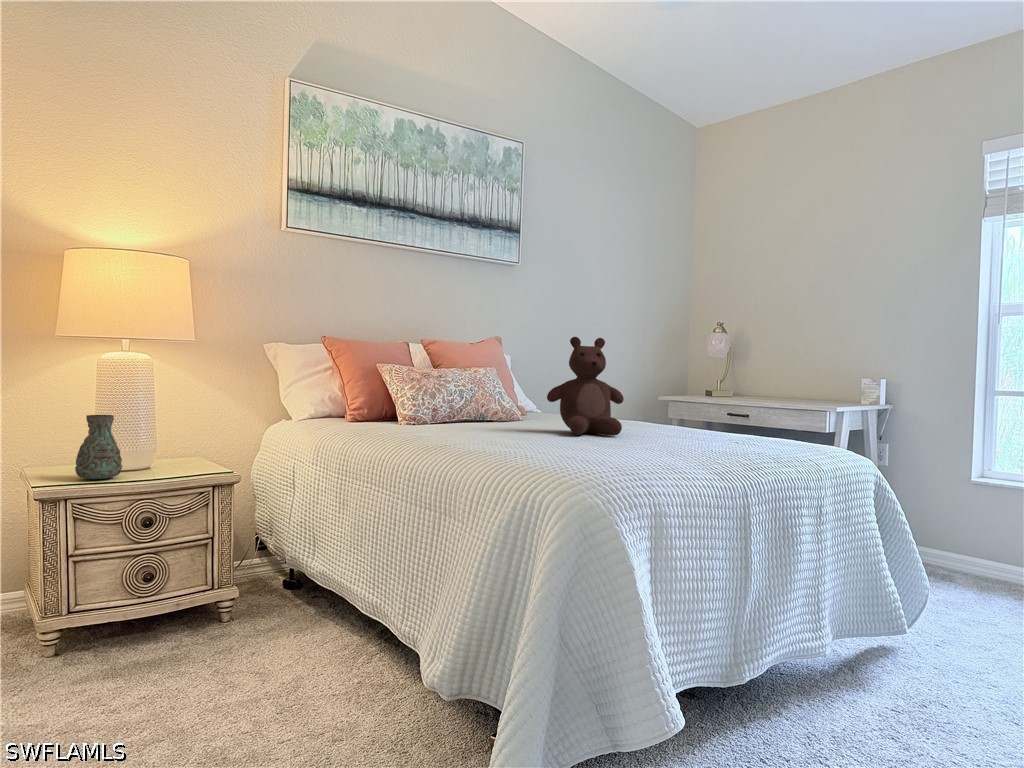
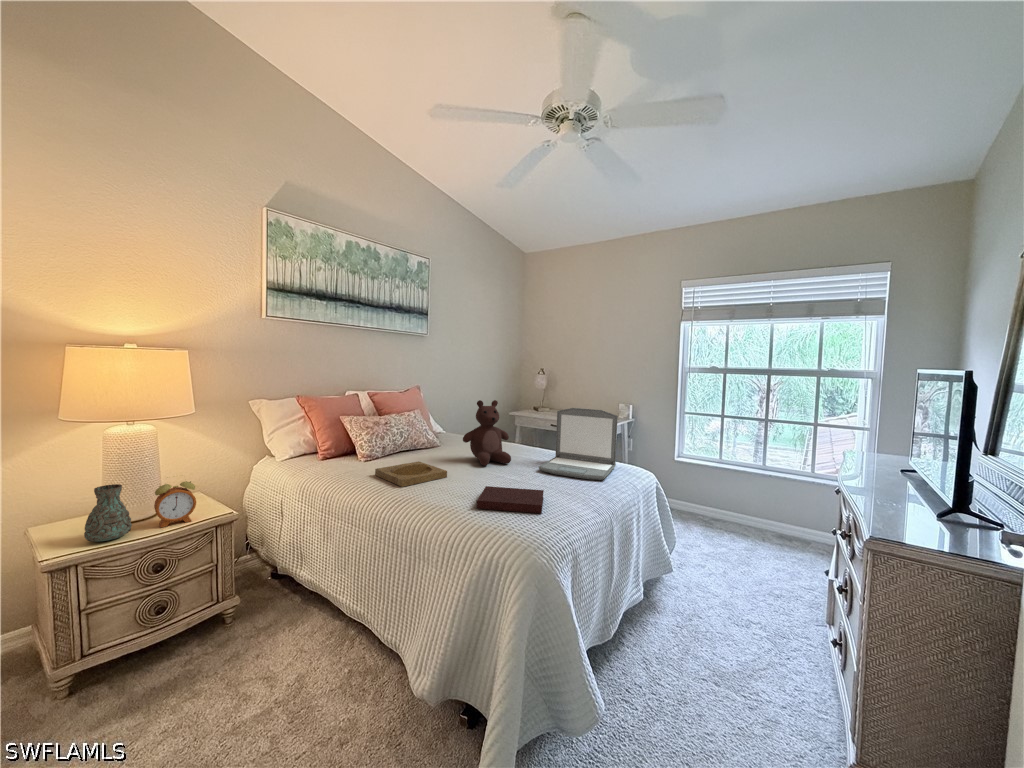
laptop: none [661,347,805,453] -> present [539,408,618,480]
alarm clock: none [146,414,192,476] -> present [154,481,196,527]
tray: none [411,419,512,440] -> present [375,461,447,487]
notebook: none [533,439,646,464] -> present [477,486,544,513]

